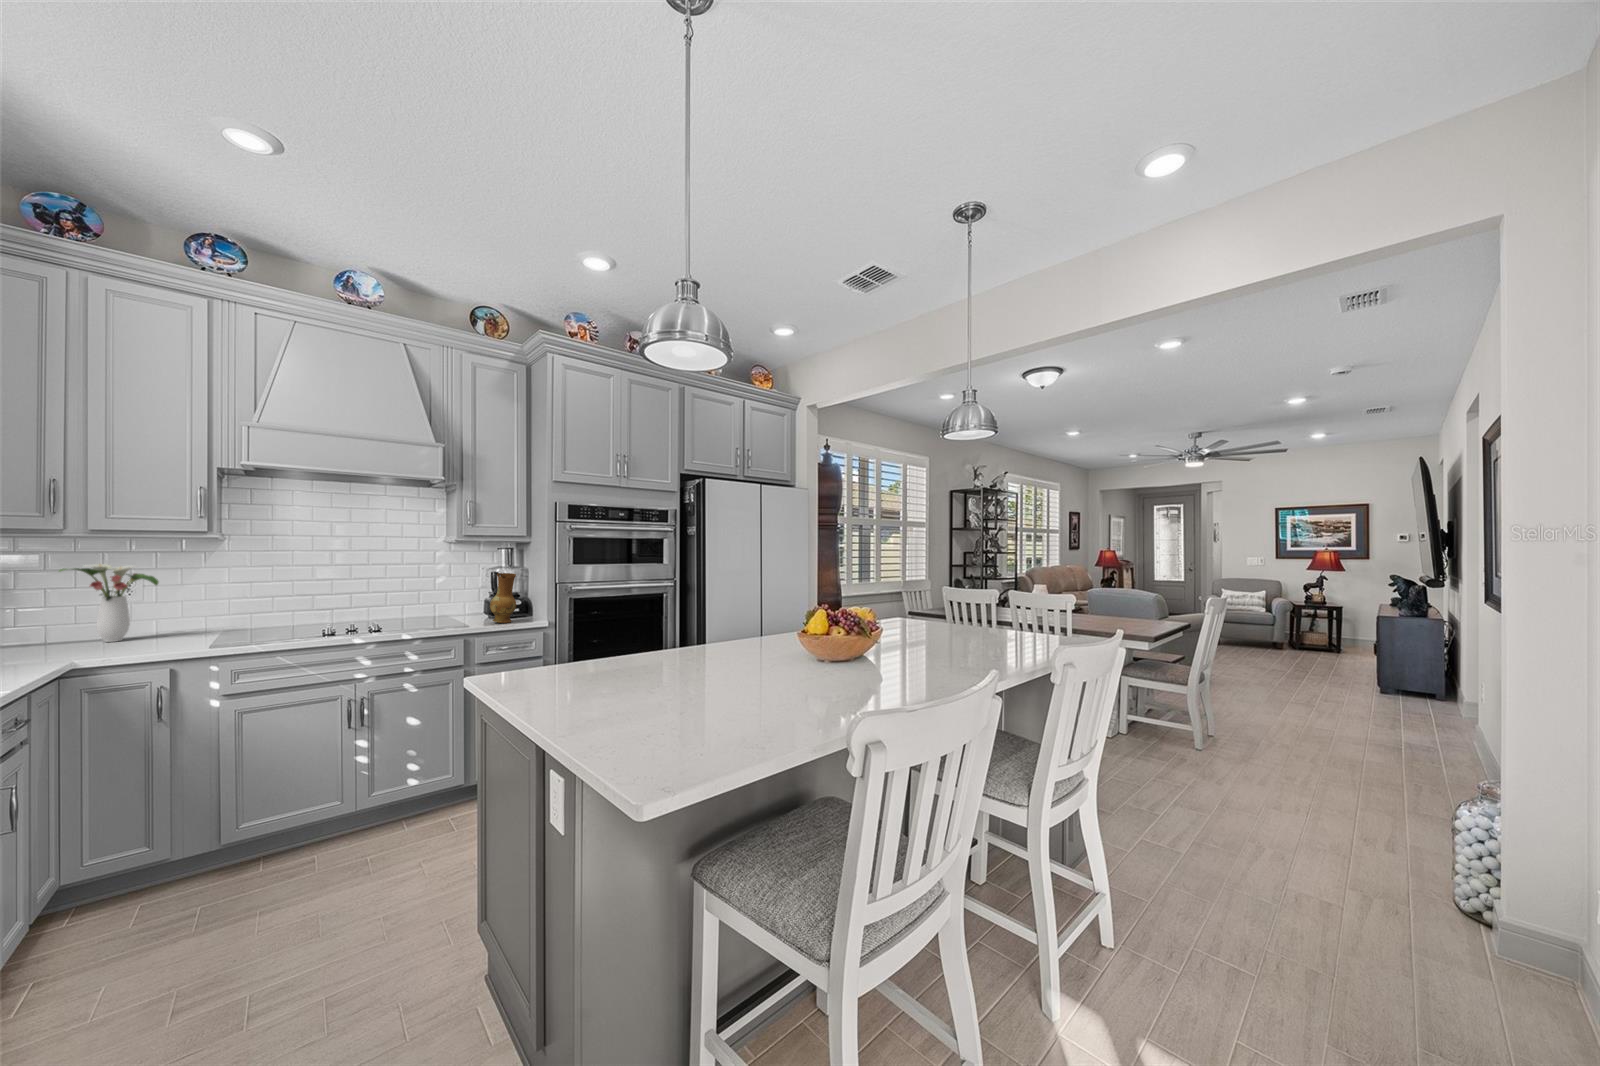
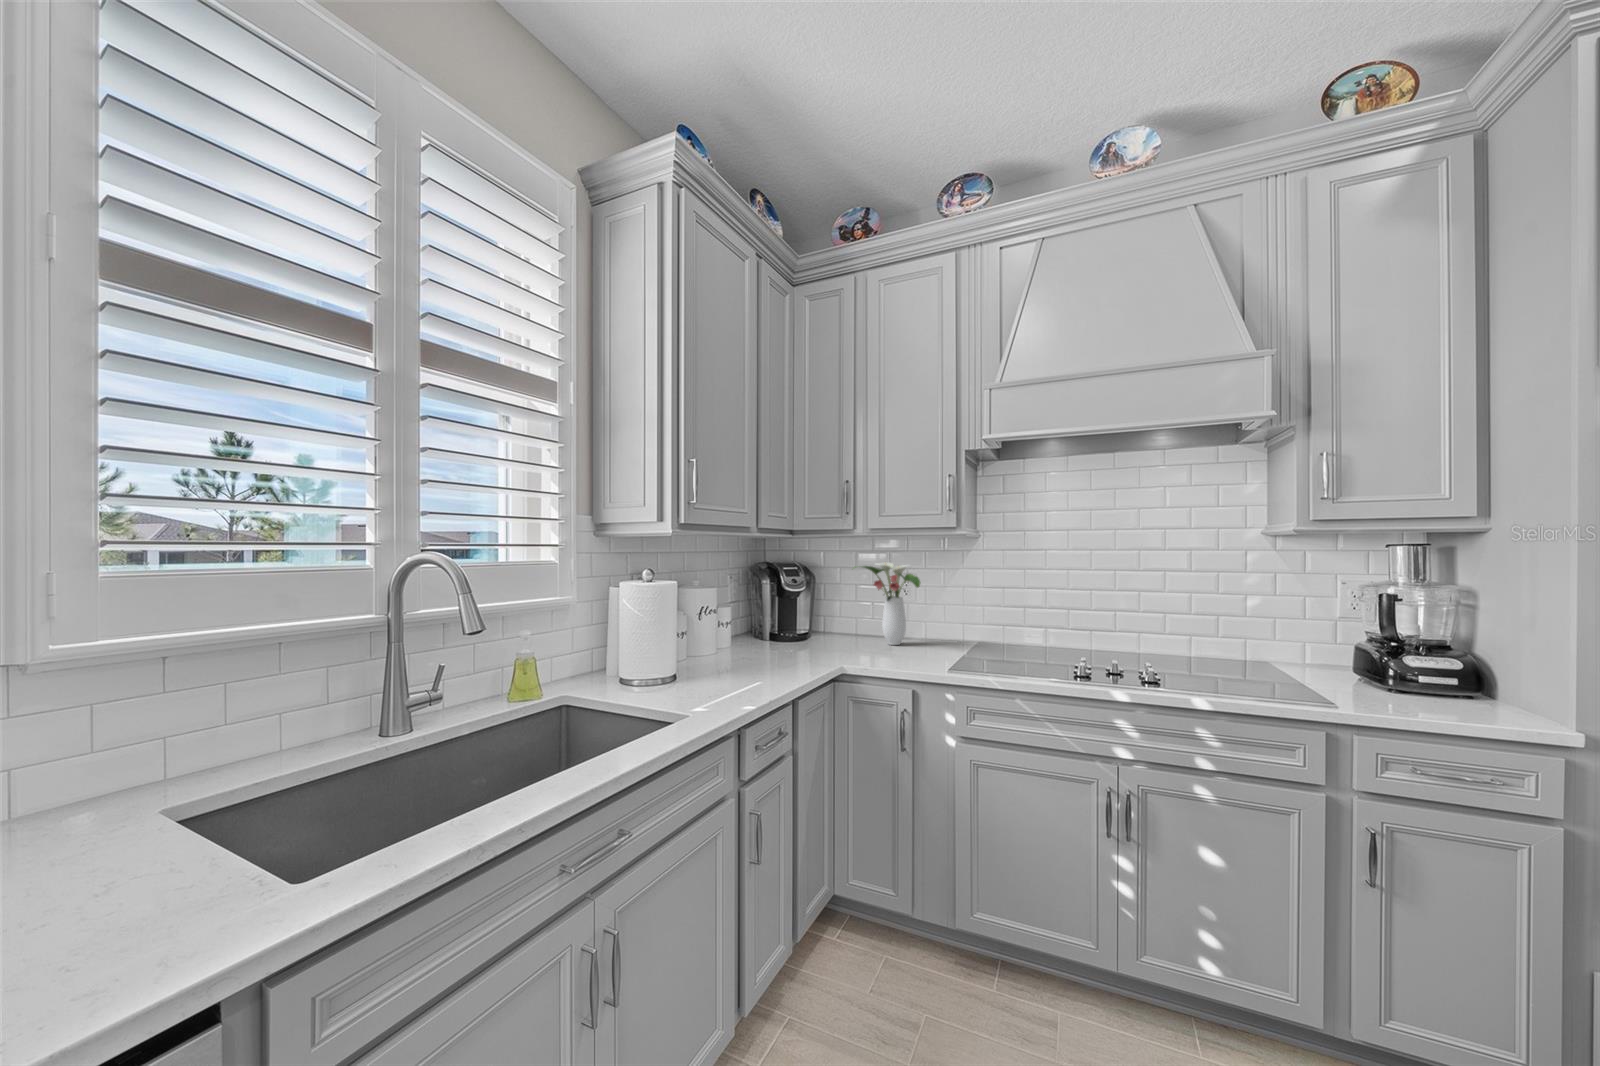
ceramic jug: present [490,573,516,623] -> none [1376,599,1448,710]

